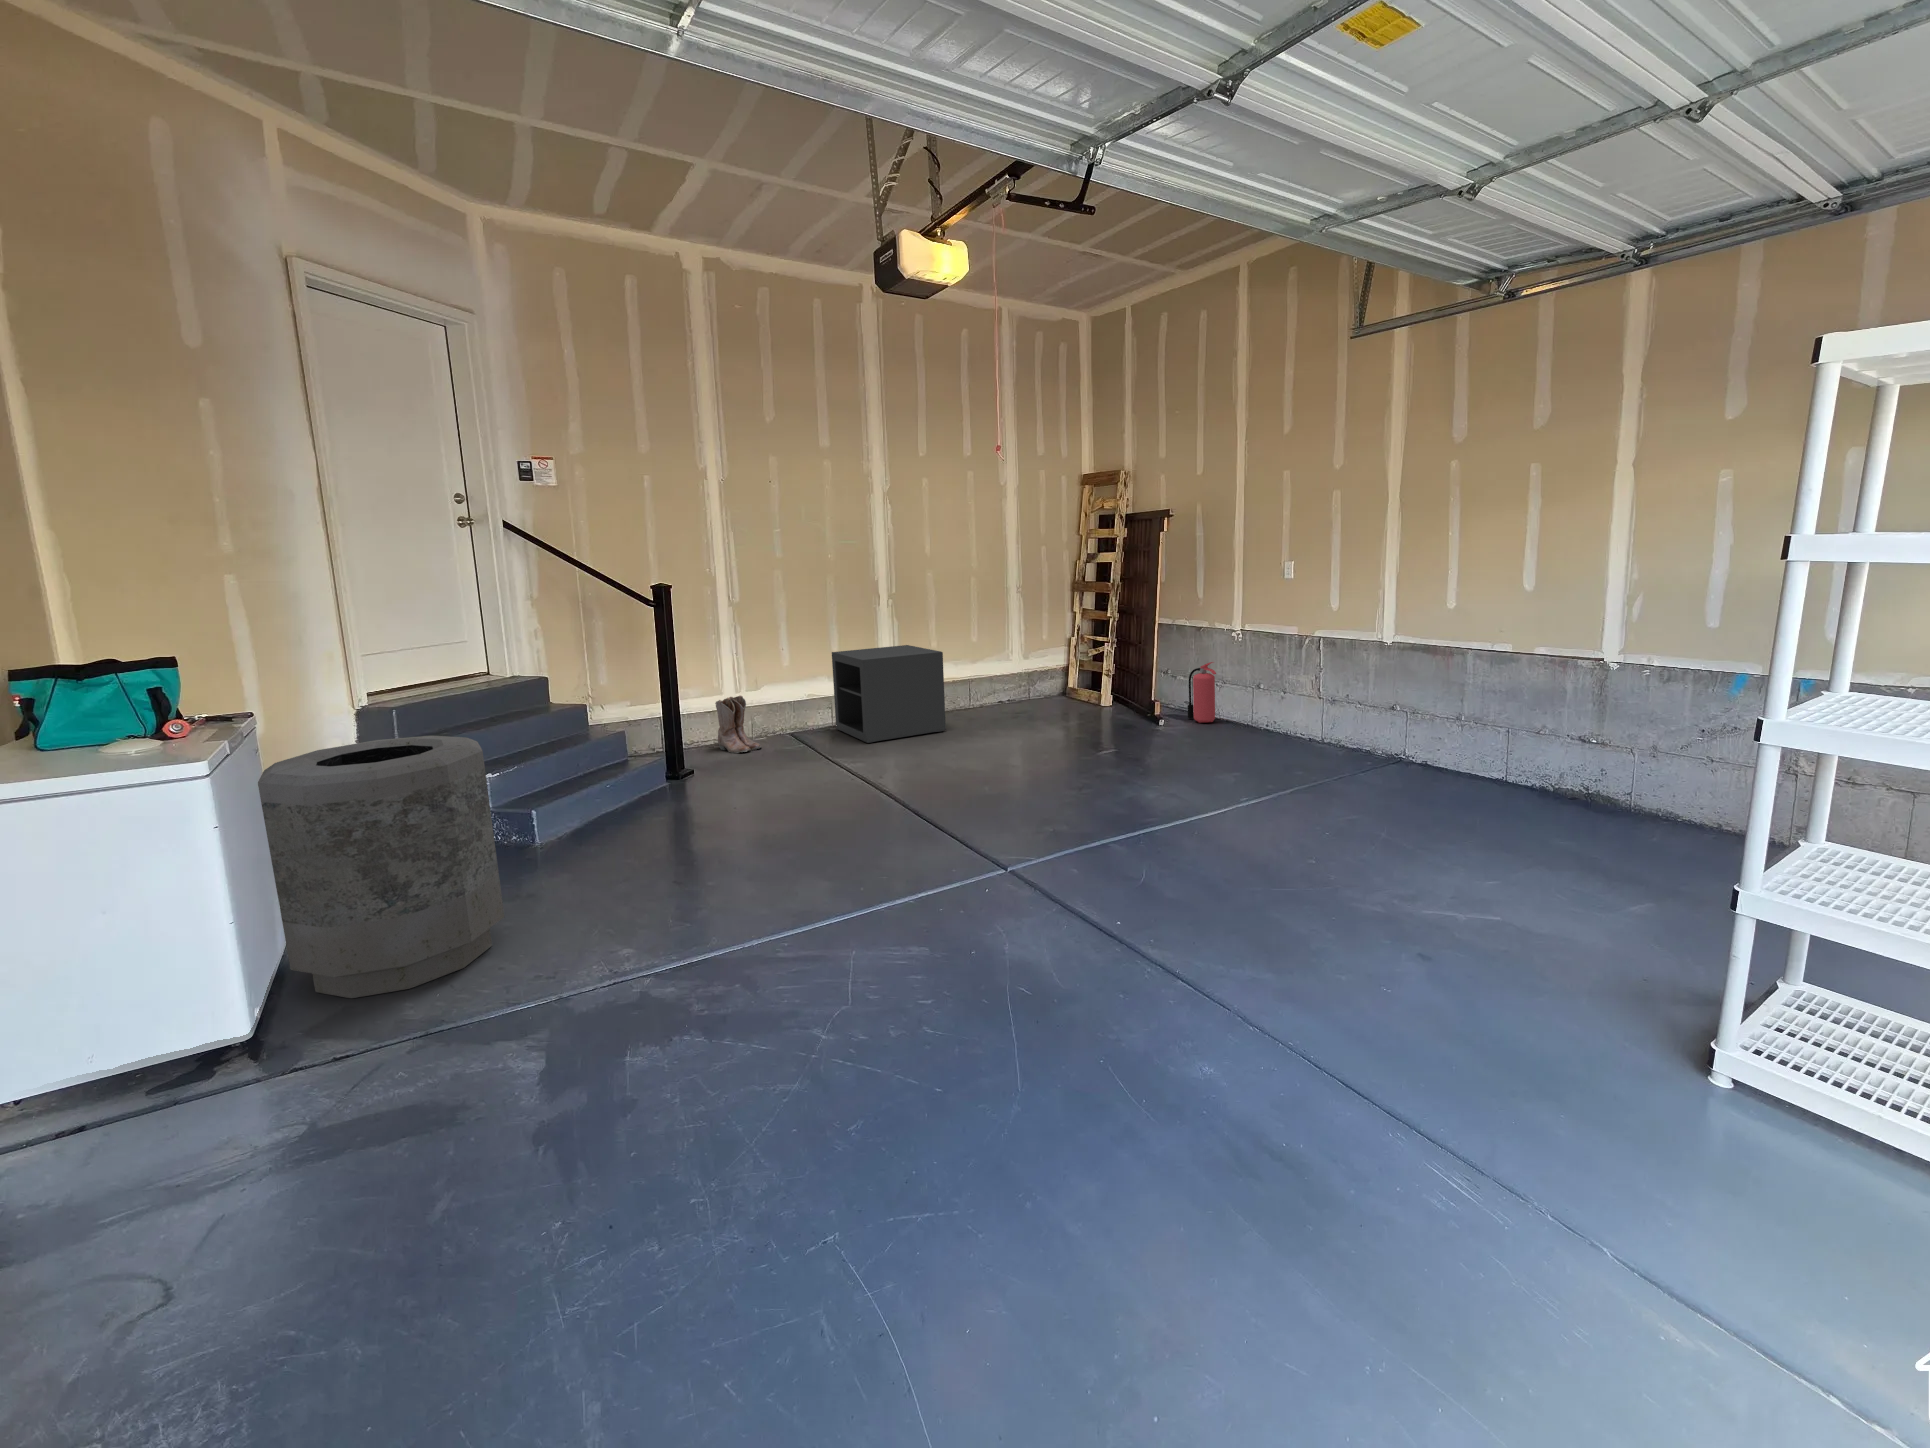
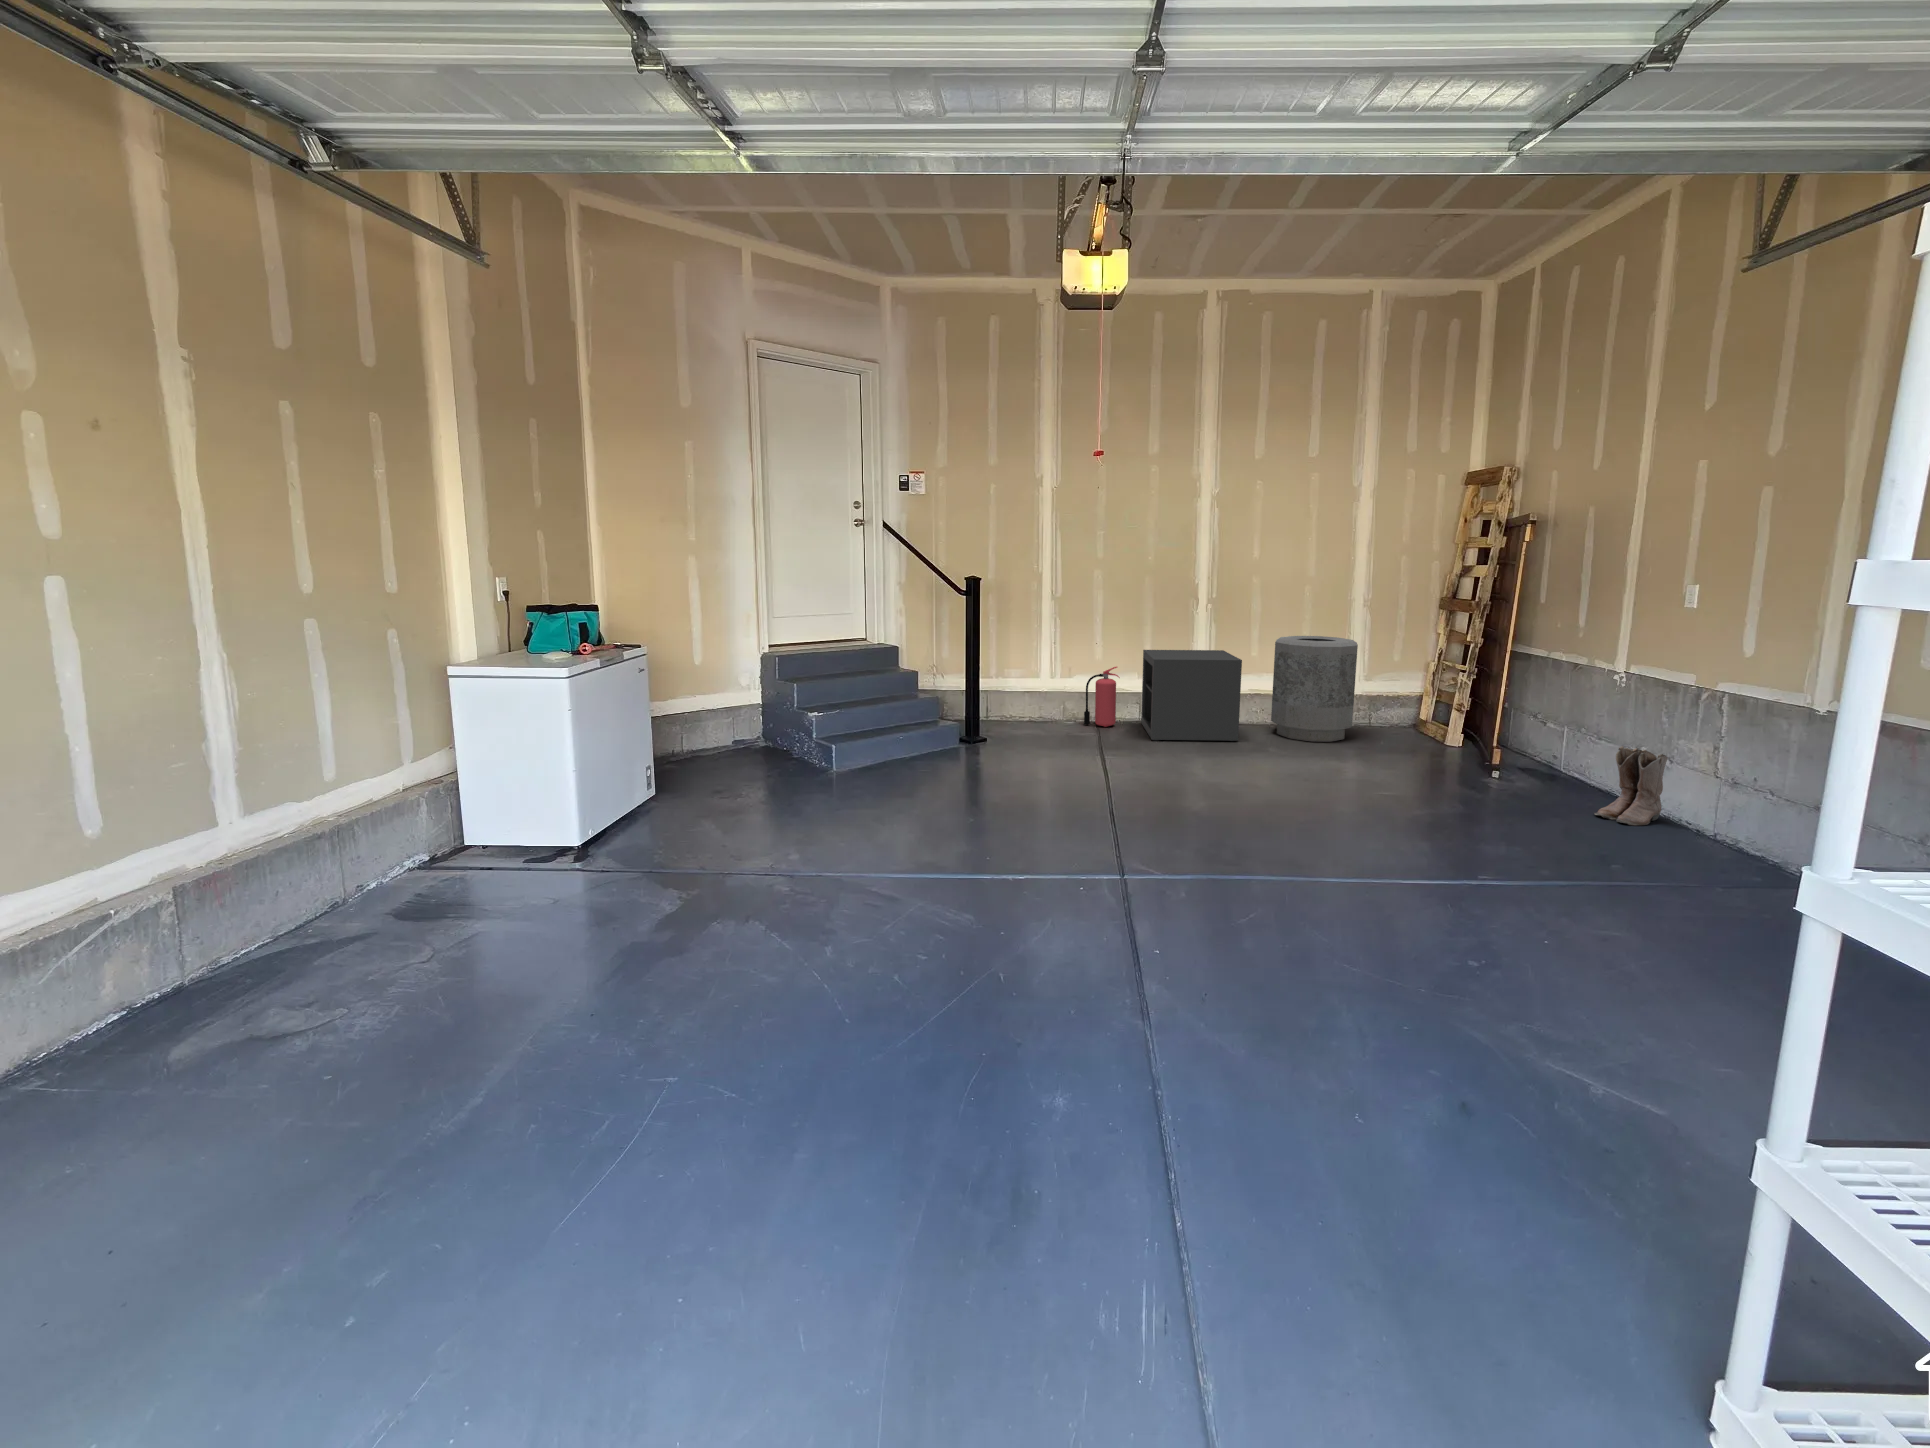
fire extinguisher: present [1188,662,1216,723] -> present [1084,667,1120,727]
boots: present [715,695,762,753] -> present [1594,746,1668,825]
trash can: present [258,736,504,998] -> present [1271,636,1358,742]

